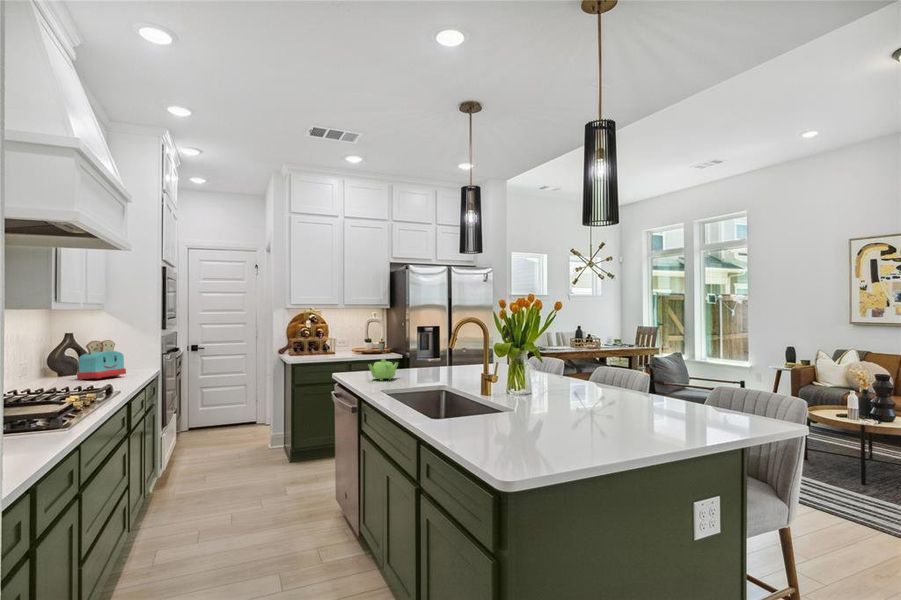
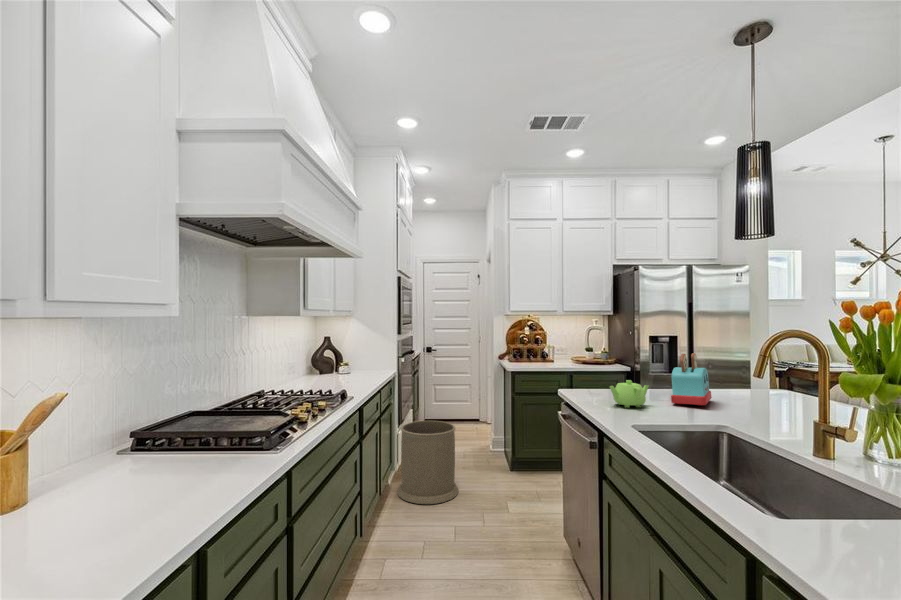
toaster: present [77,340,126,379] -> present [671,353,712,406]
trash can: none [163,419,233,503] -> present [397,421,458,504]

